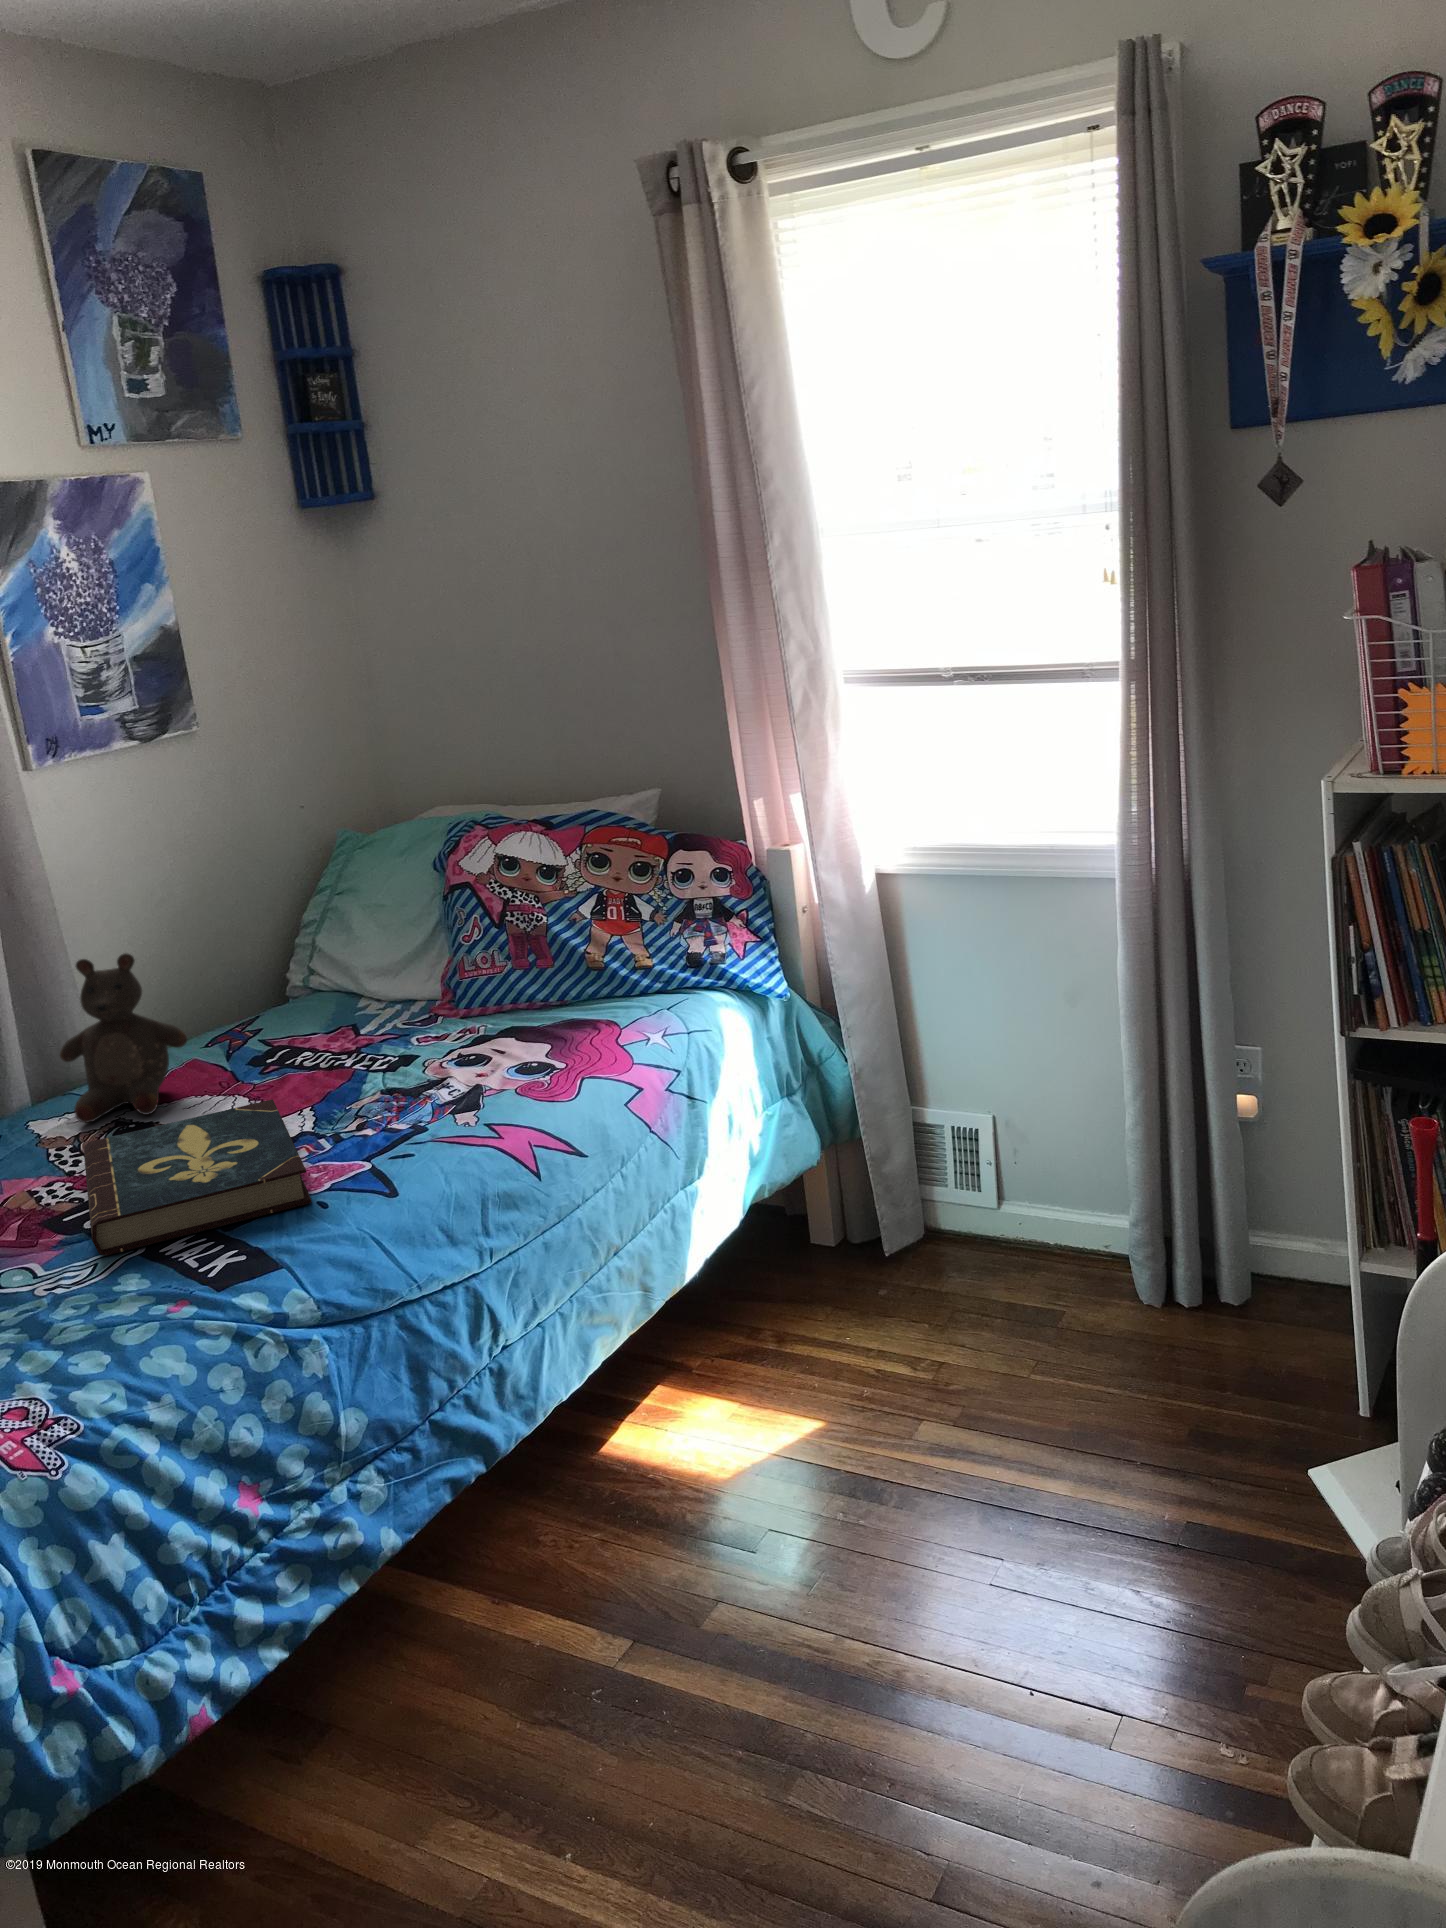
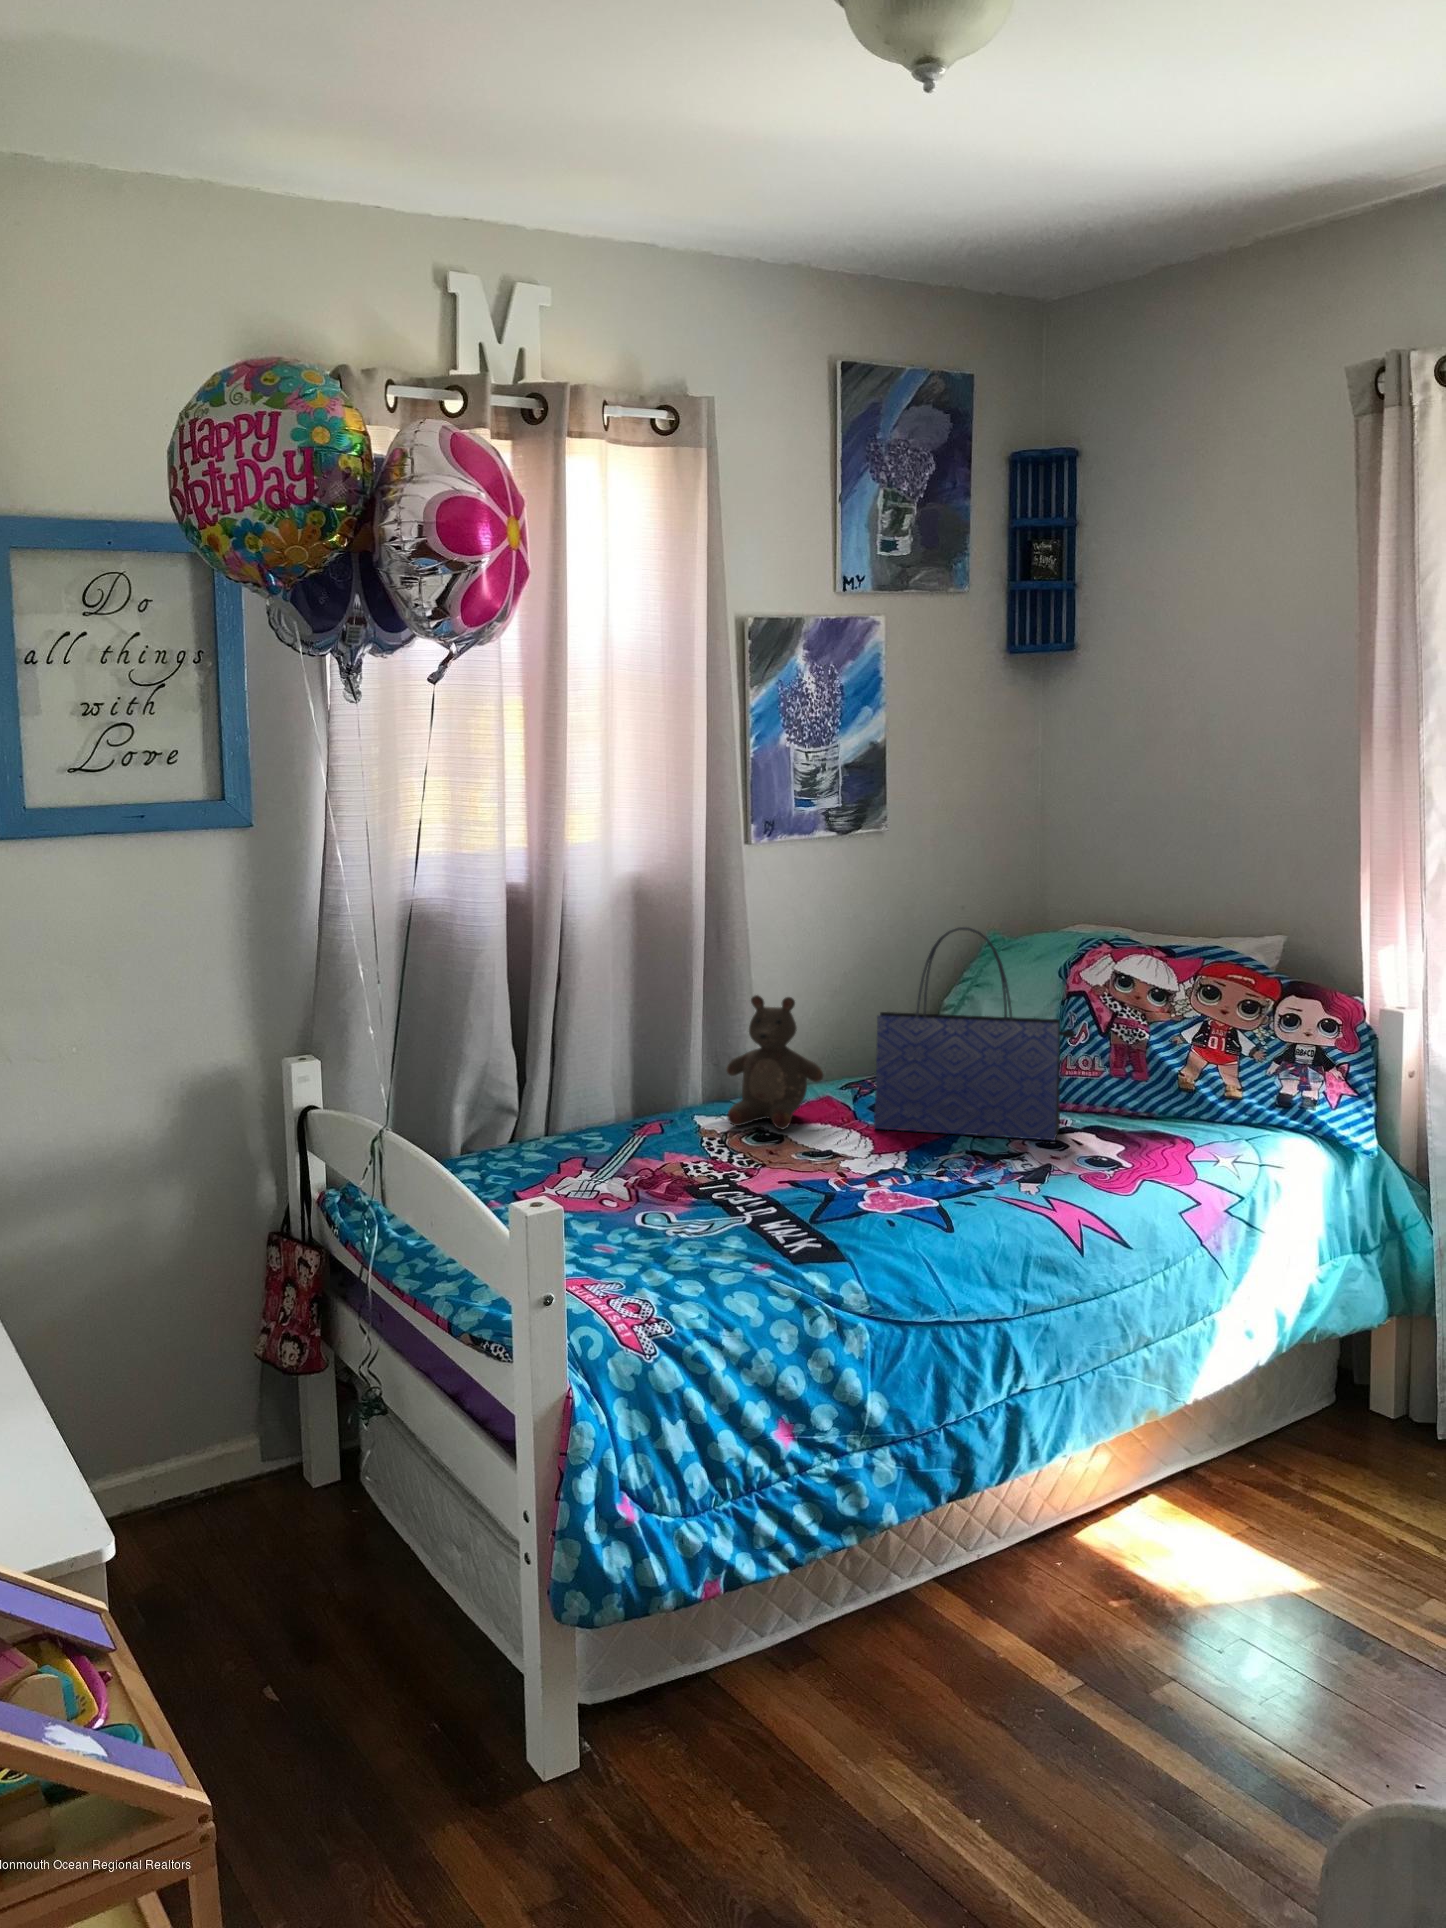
tote bag: none [241,835,474,1087] -> present [874,927,1075,1140]
book: present [84,1099,312,1256] -> none [715,1136,886,1221]

